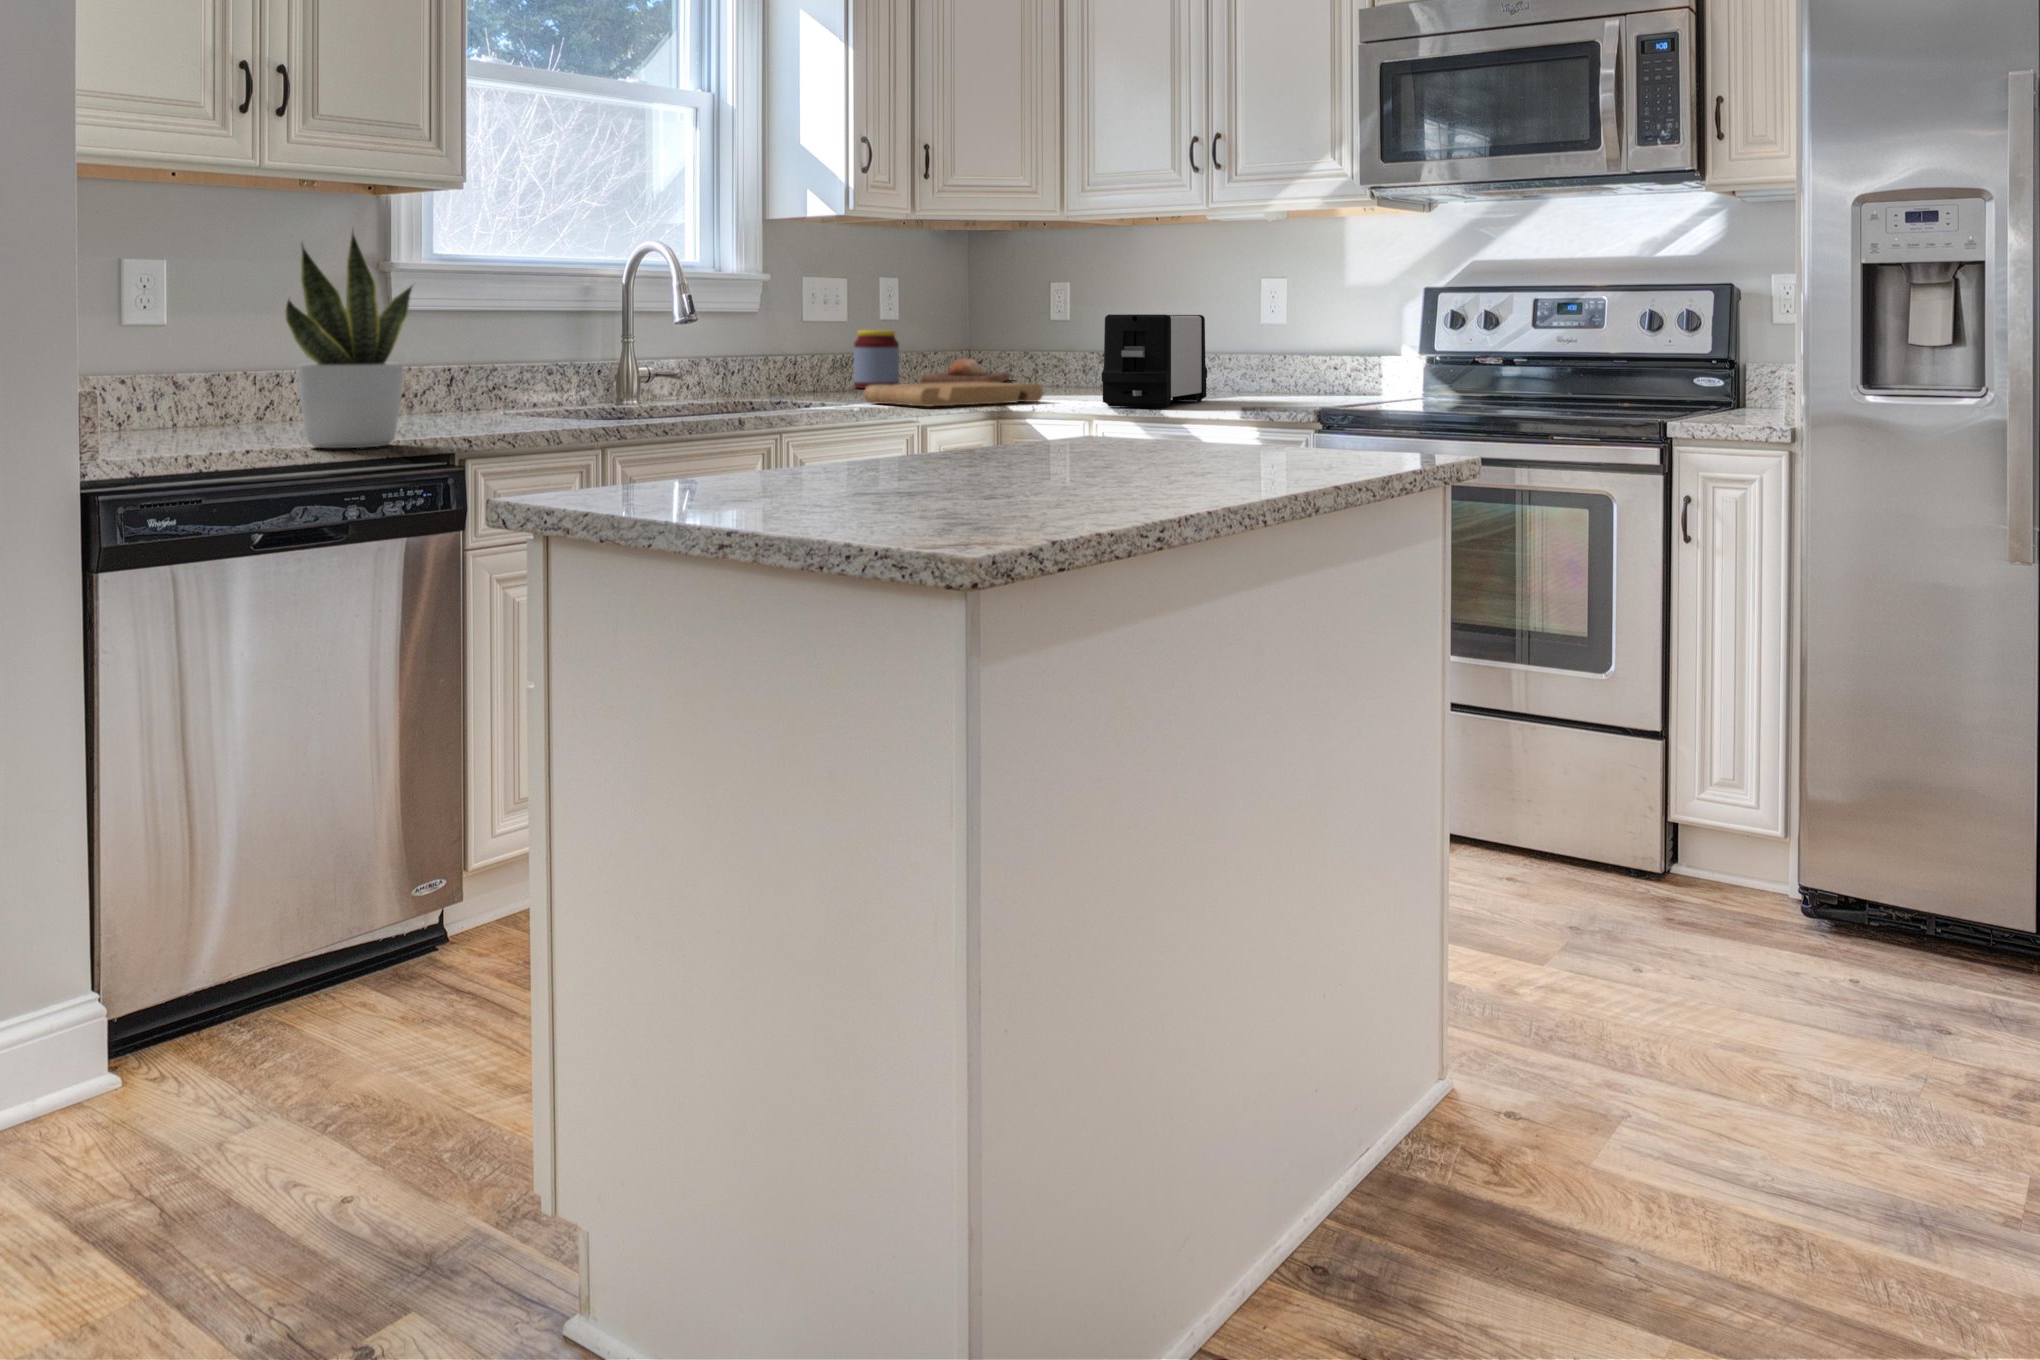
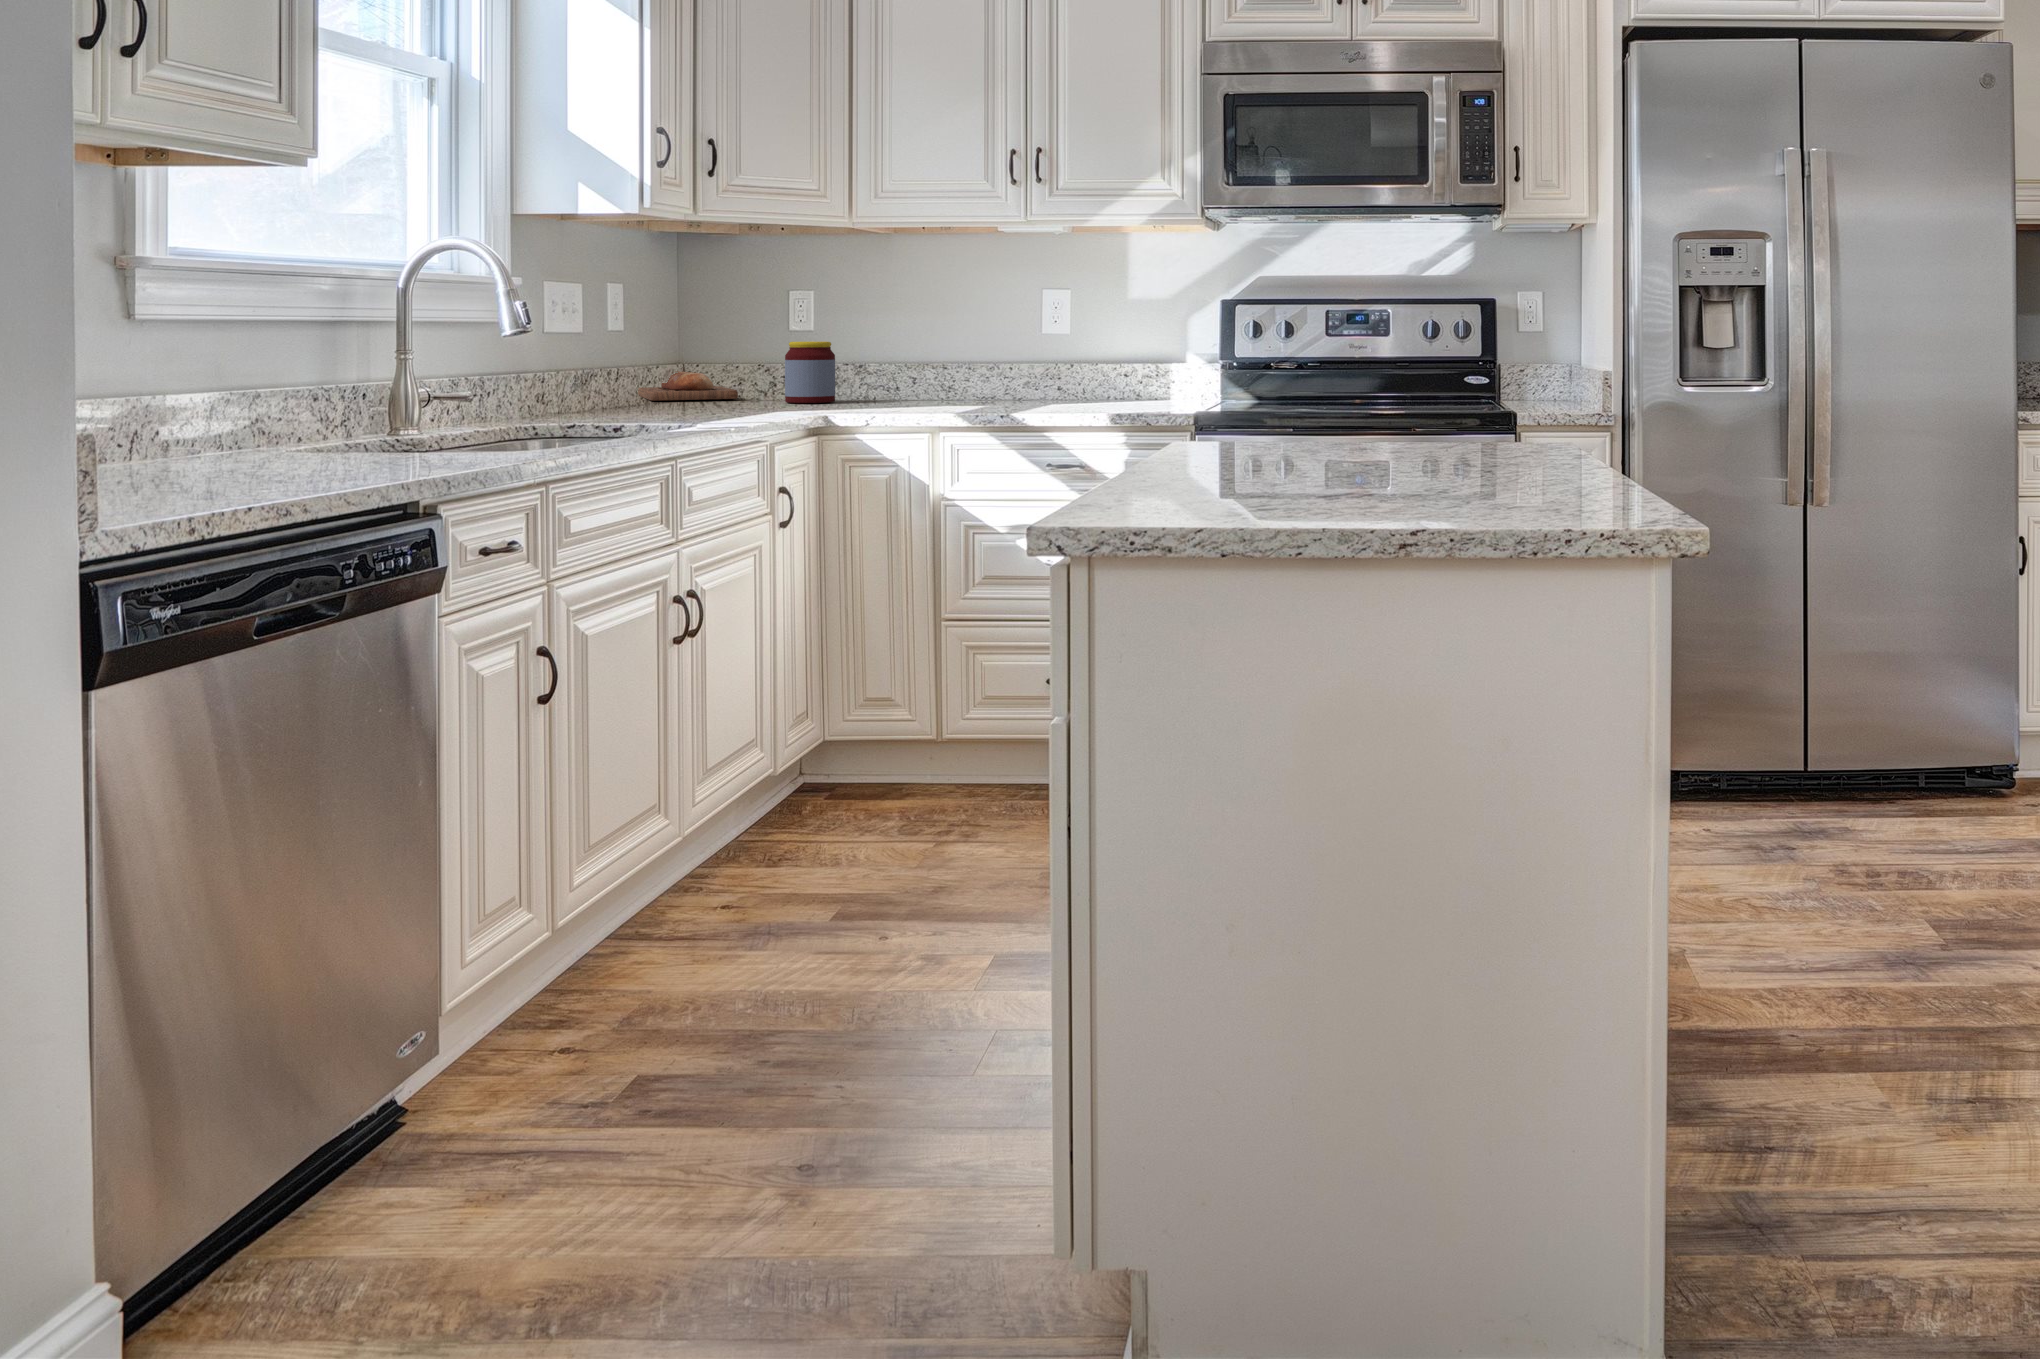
potted plant: present [285,232,412,448] -> none [244,209,392,496]
toaster: present [1102,314,1207,407] -> none [968,324,1038,416]
jar: present [854,330,899,388] -> present [785,342,835,403]
cutting board: present [864,382,1043,407] -> none [698,395,883,422]

